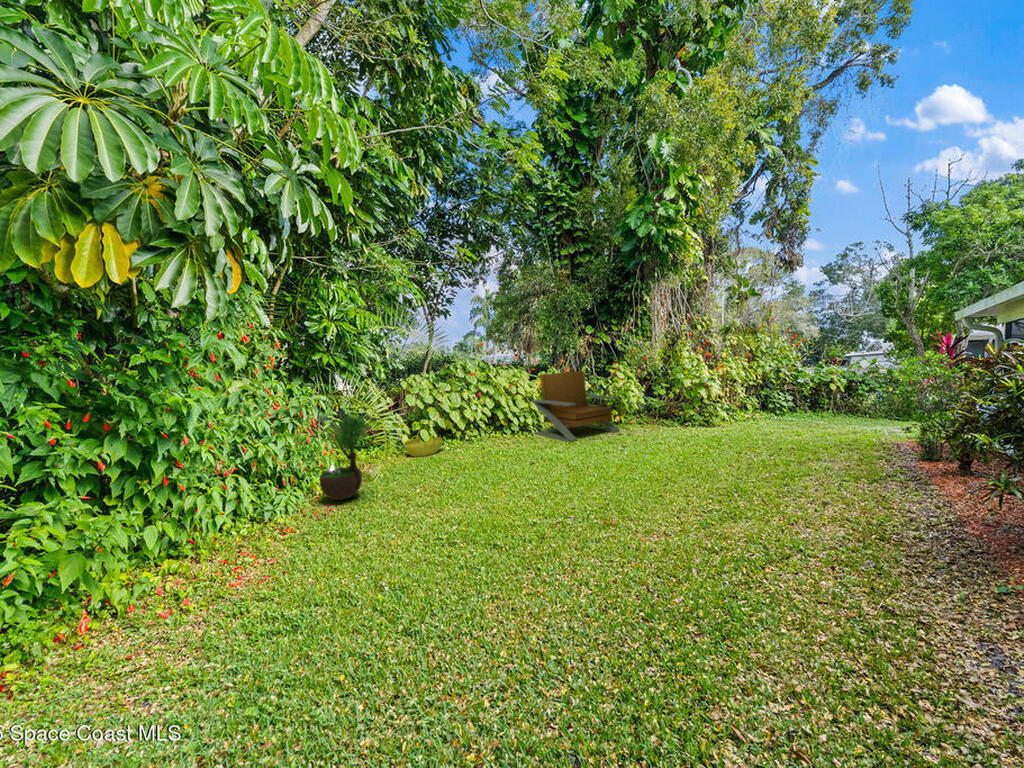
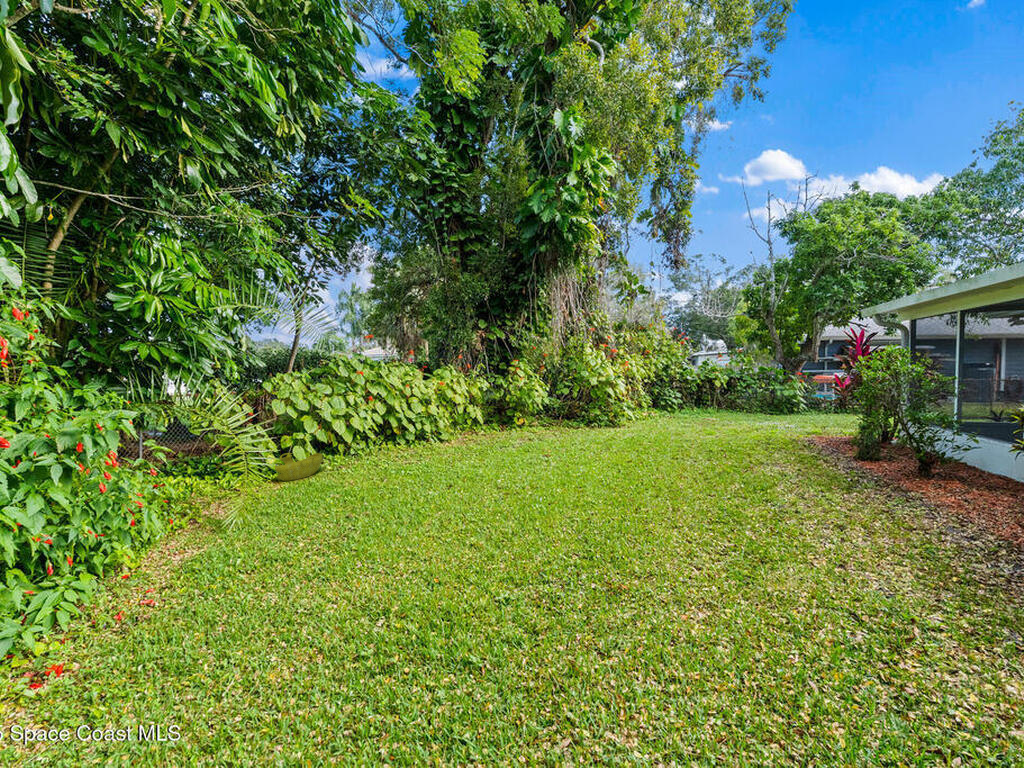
lounge chair: present [532,371,619,442] -> none [431,368,528,448]
potted tree: present [320,414,369,500] -> none [142,420,229,557]

